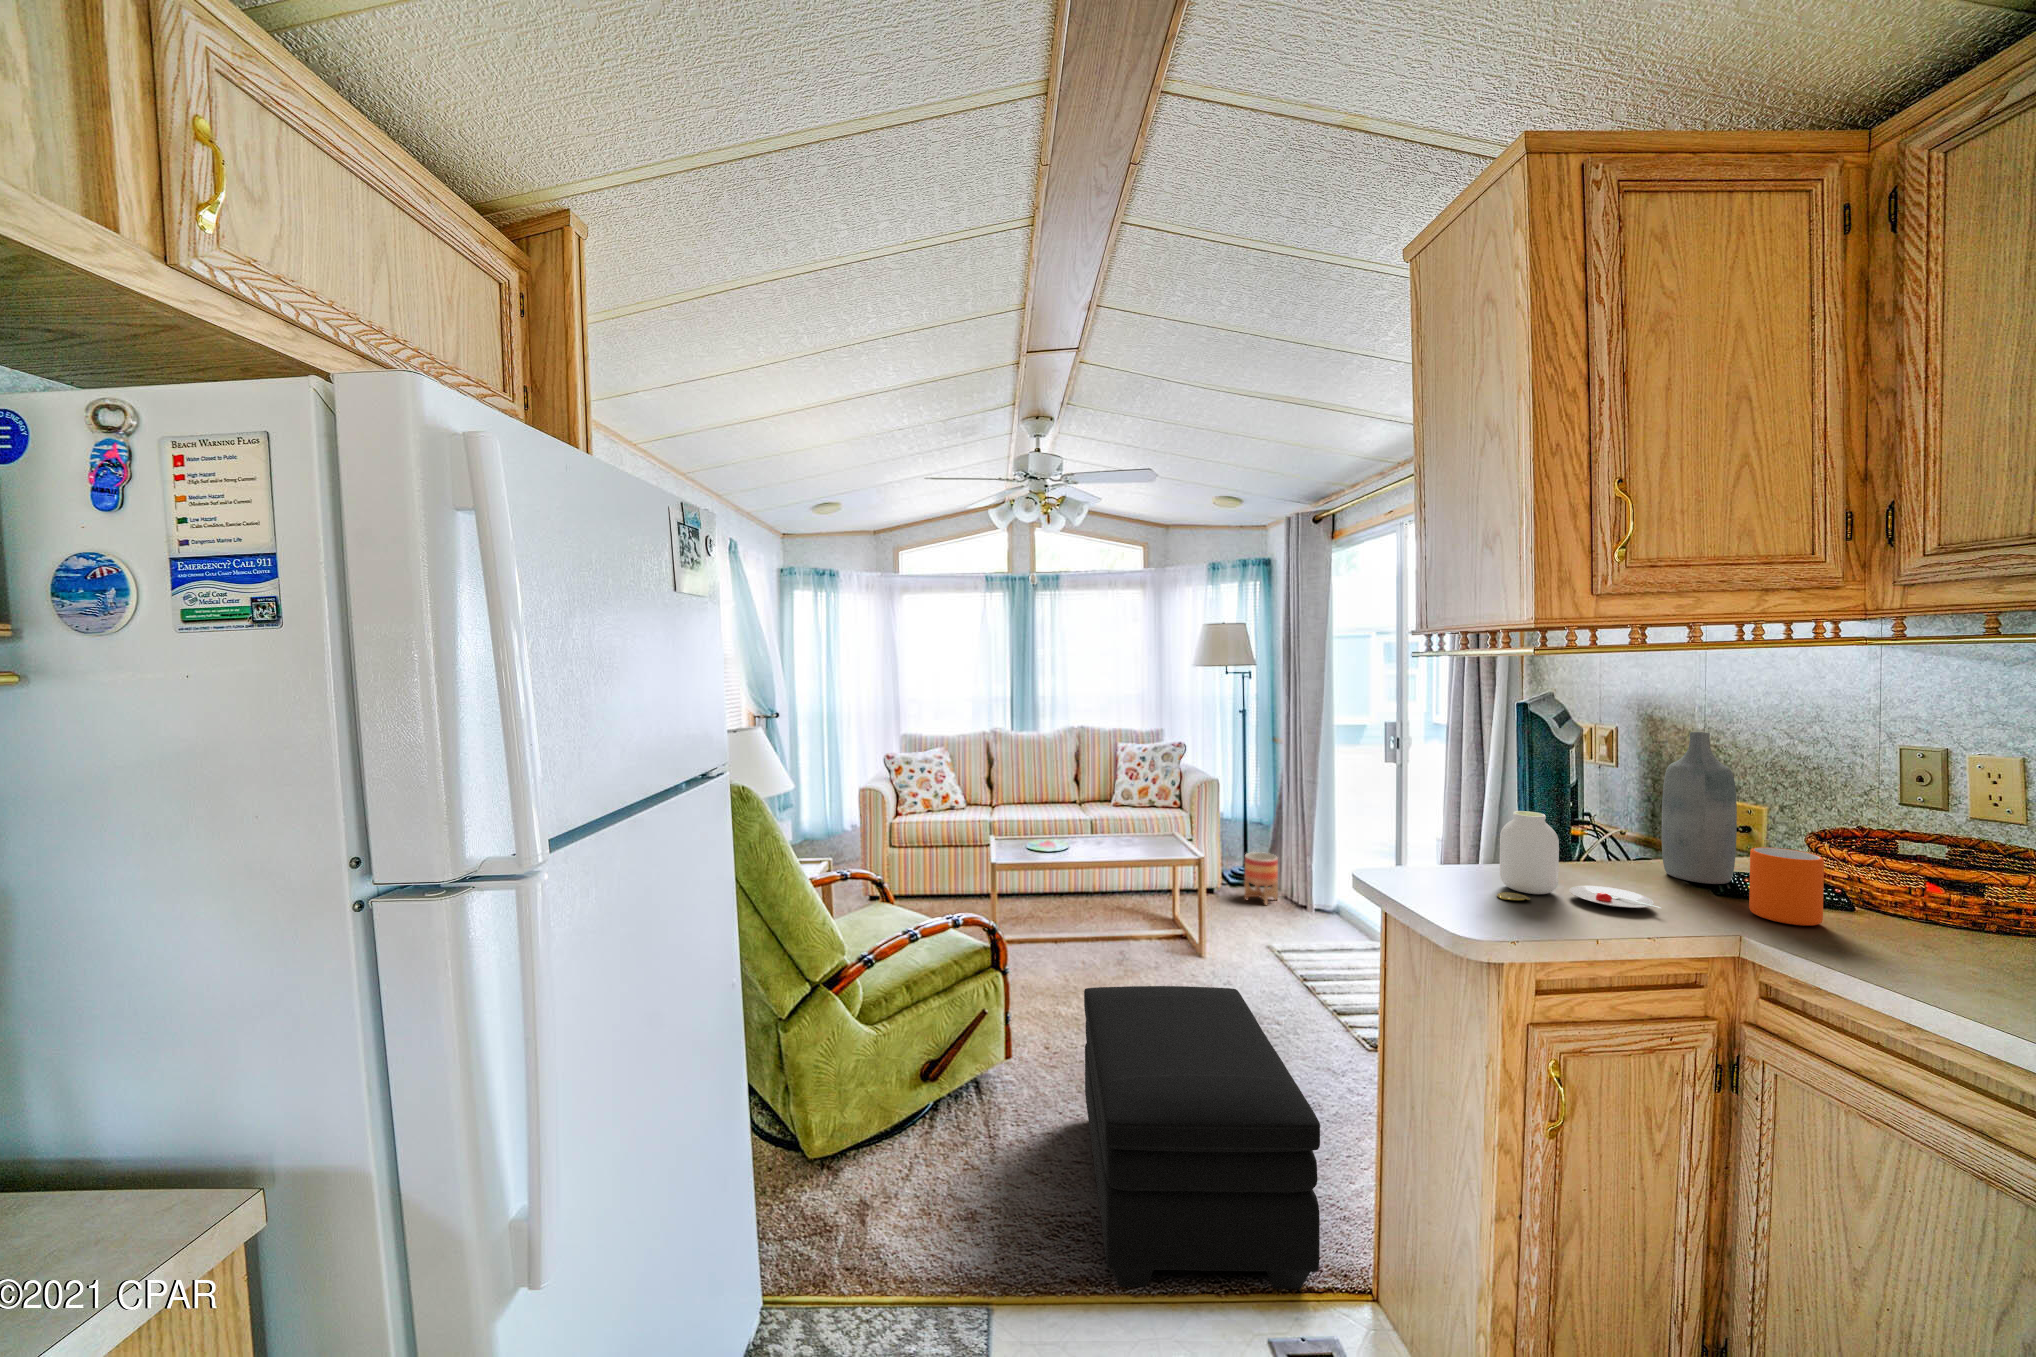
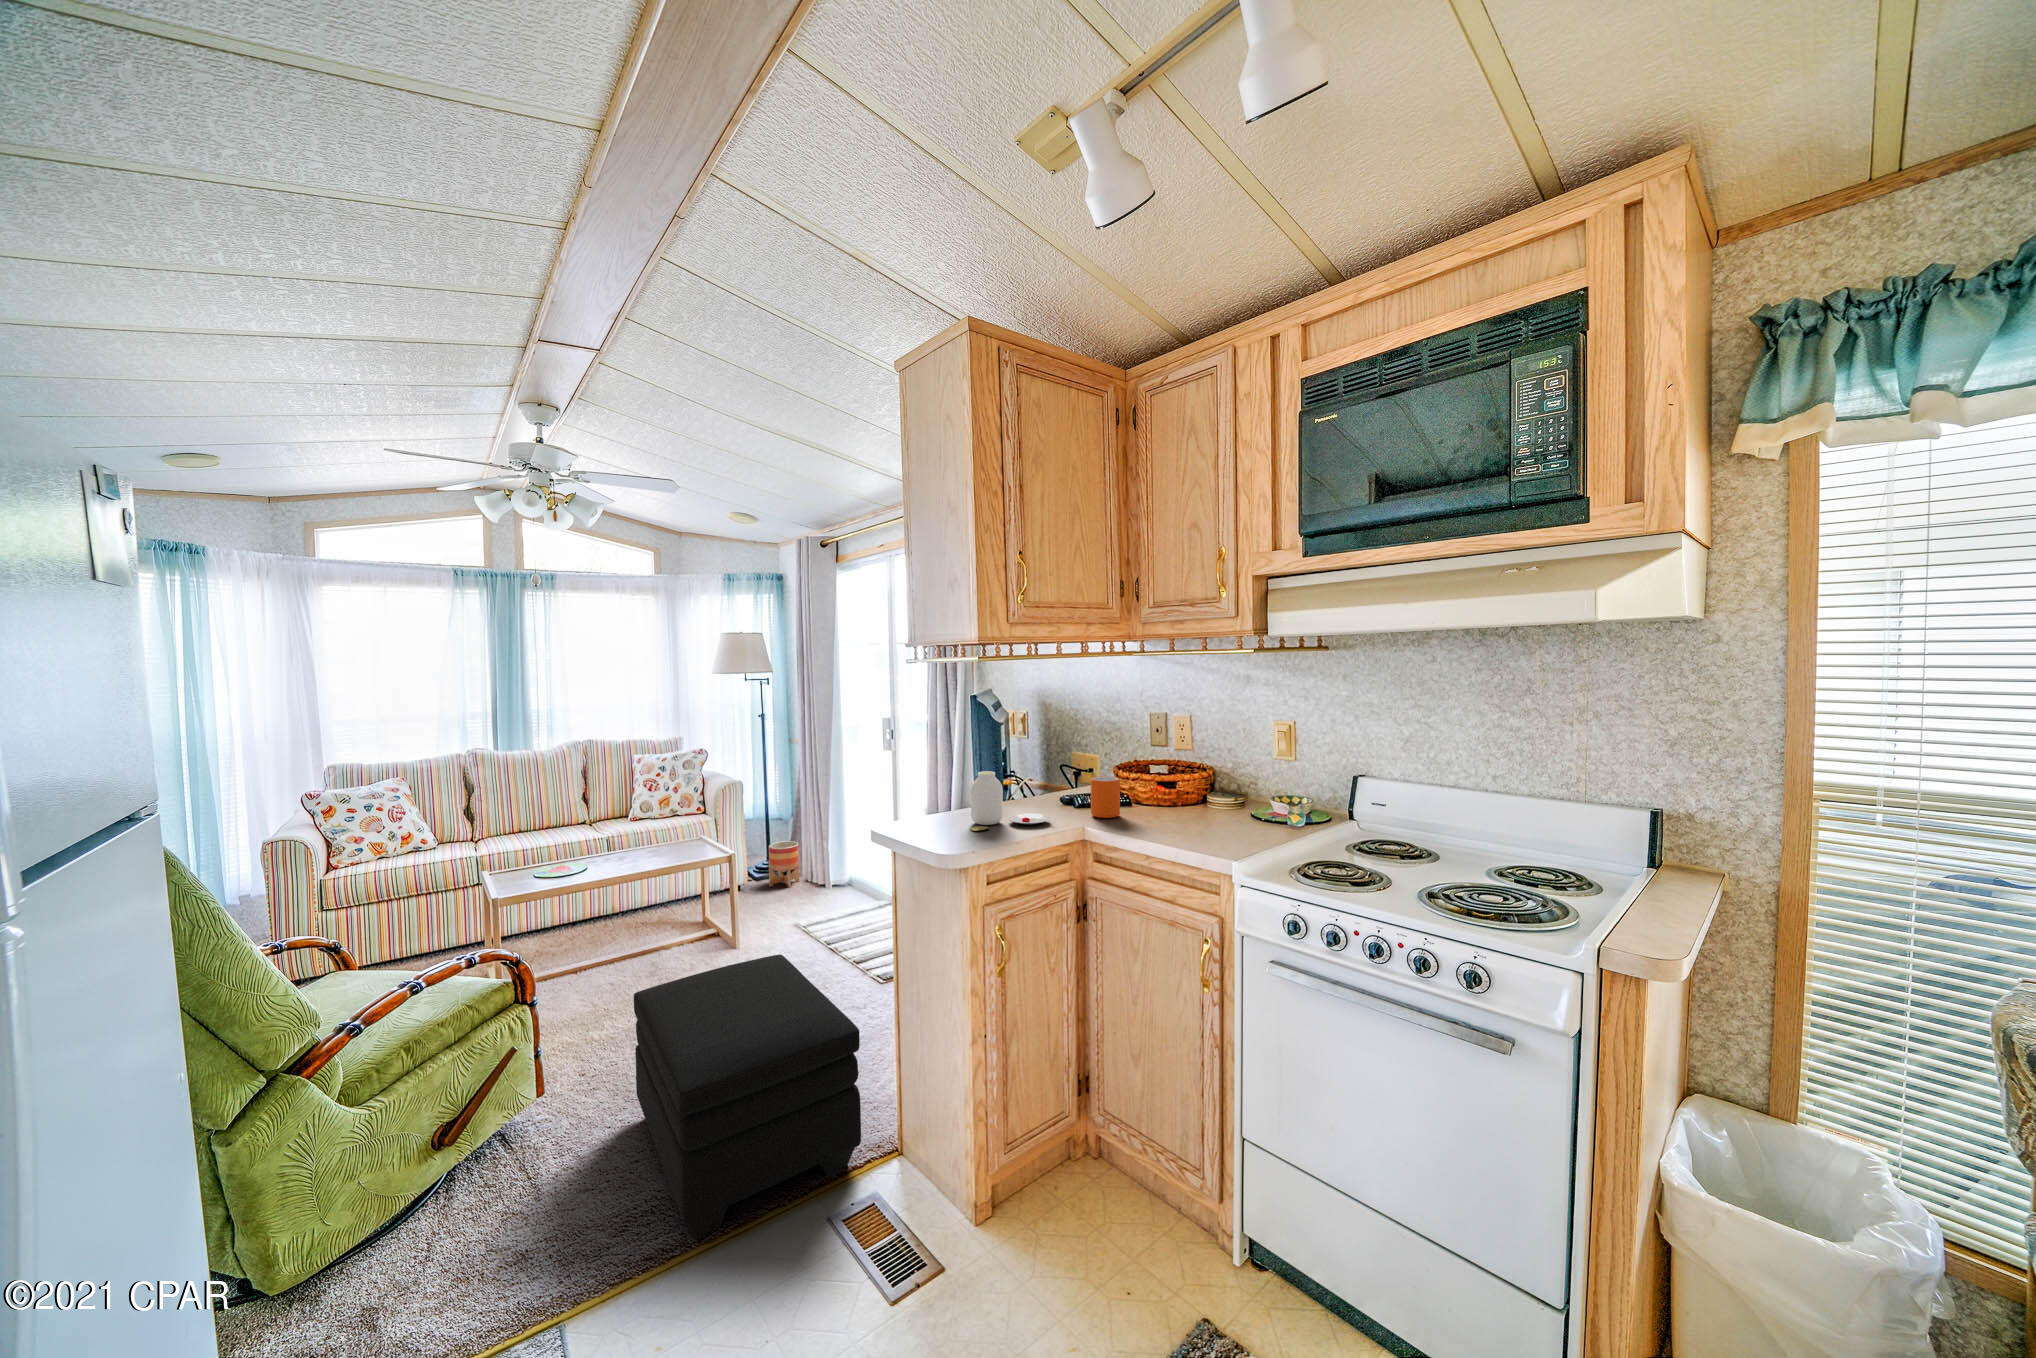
bottle: present [1662,732,1737,884] -> none [1052,713,1085,804]

